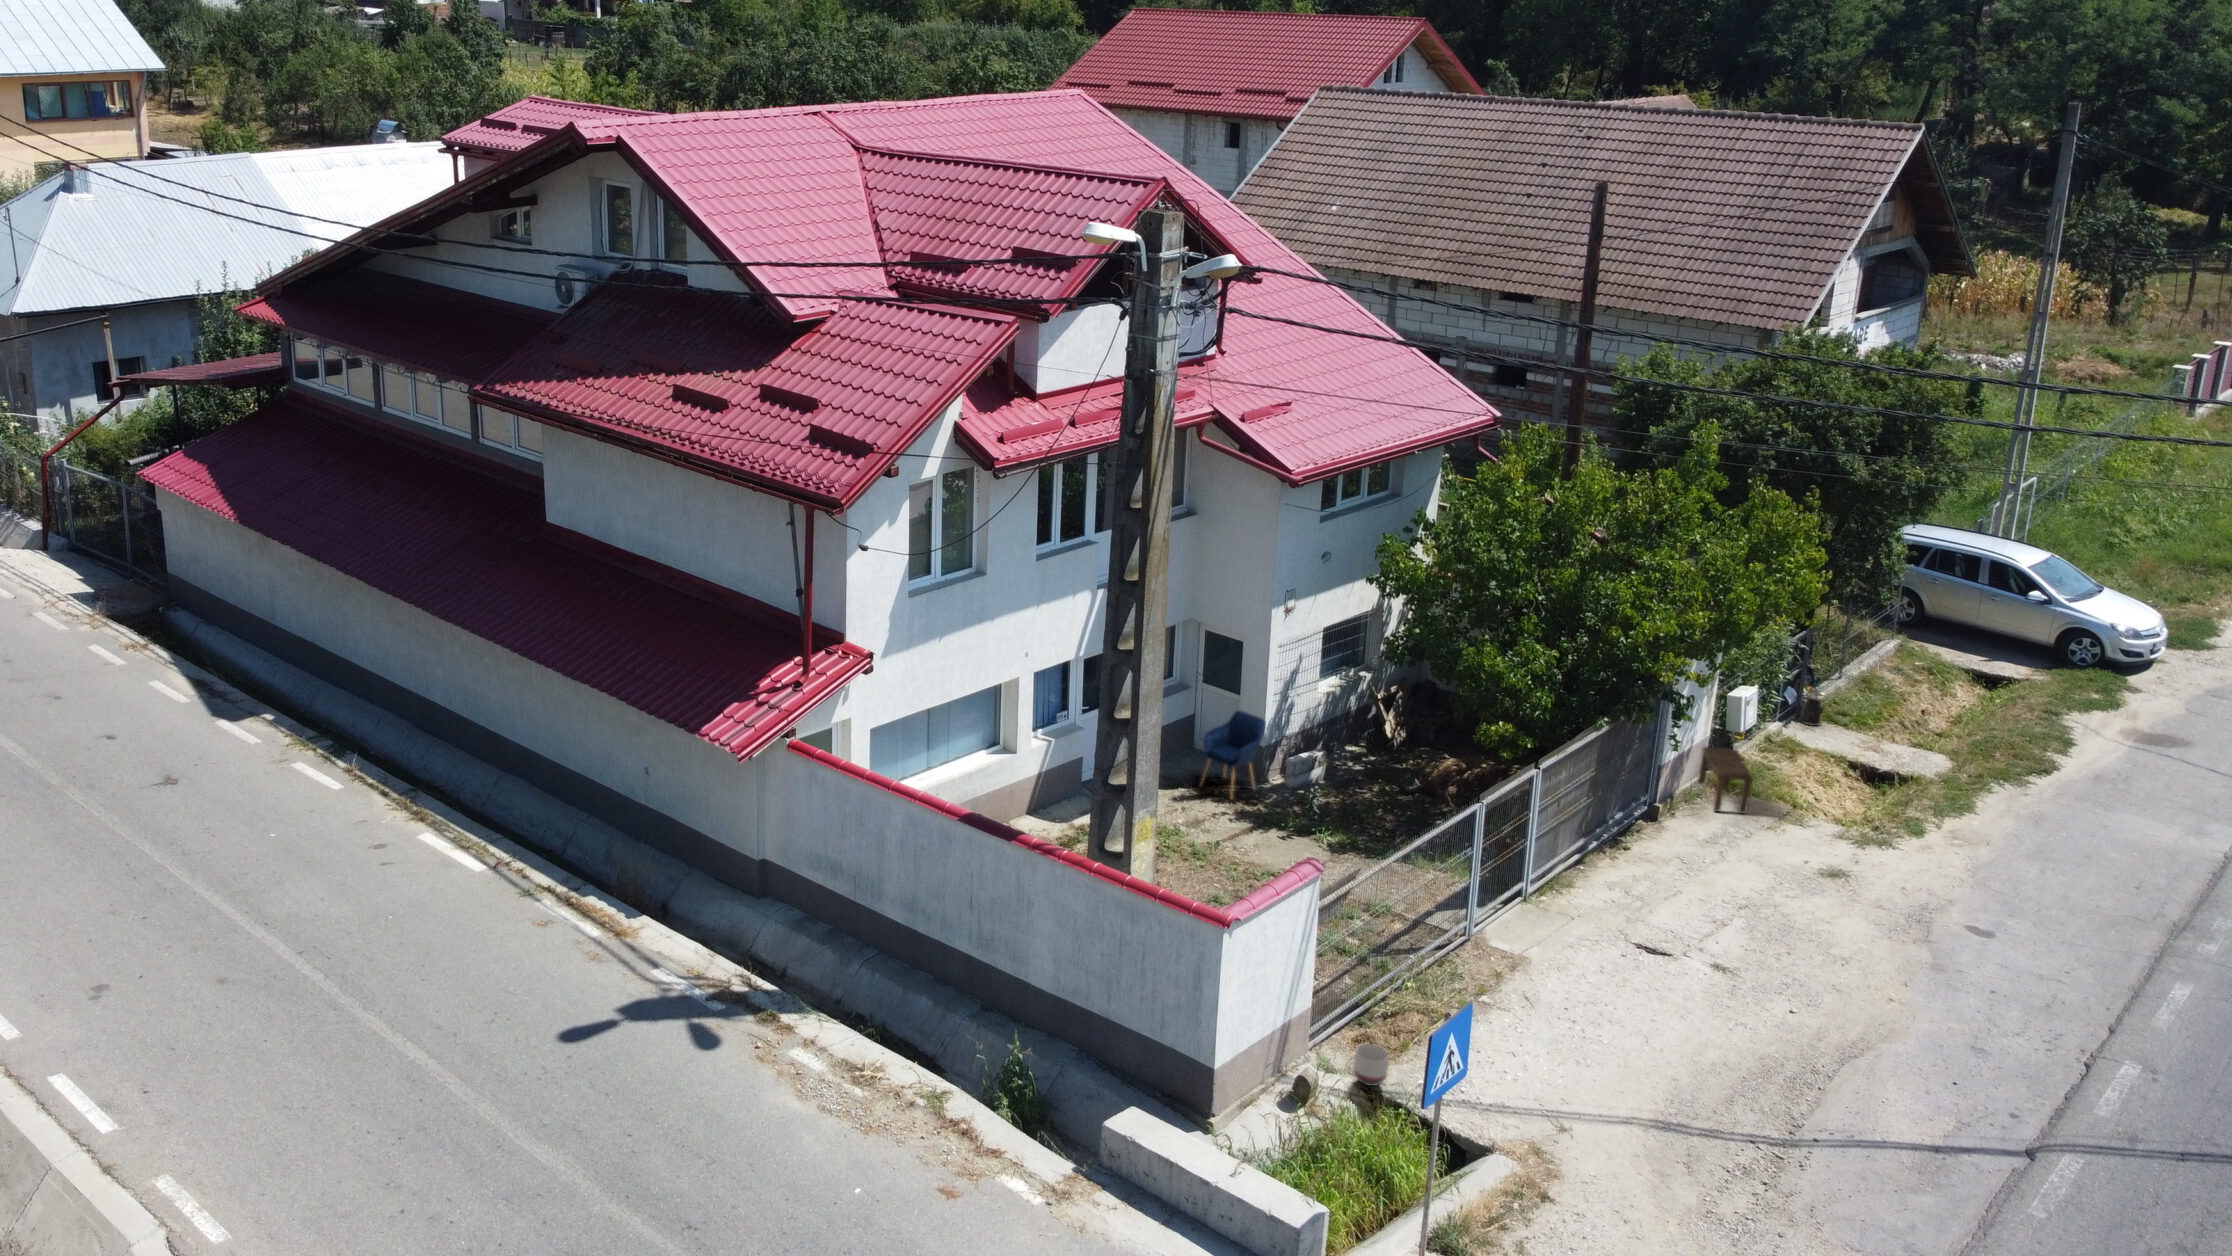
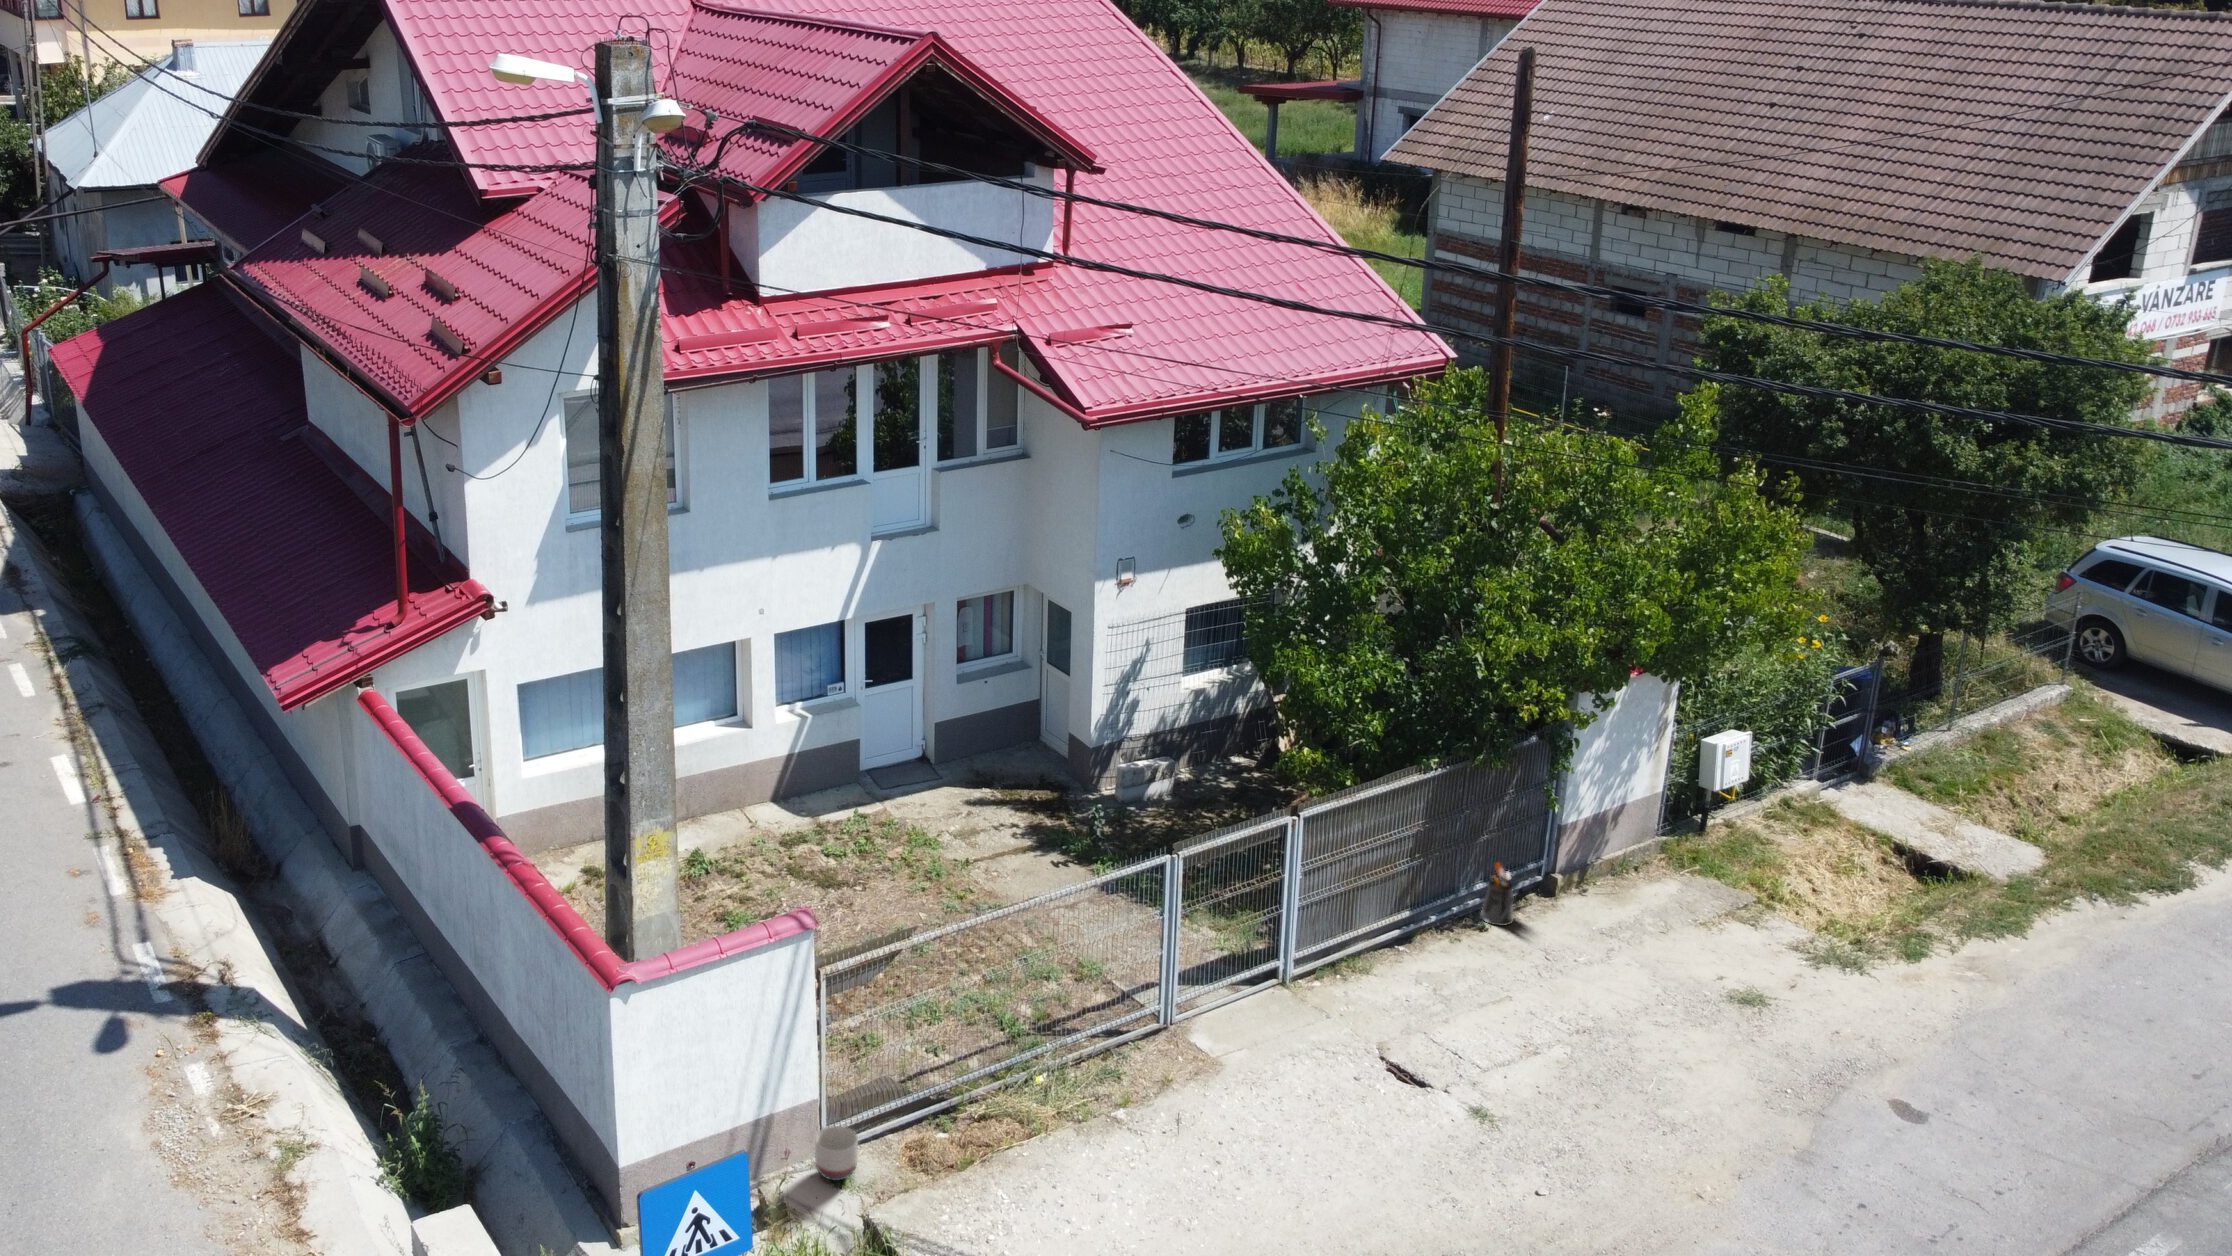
watering can: present [1799,687,1824,726] -> present [1480,863,1514,926]
chair: present [1200,711,1266,798] -> none [1008,699,1087,805]
bench: present [1698,747,1753,814] -> none [1630,804,1694,898]

